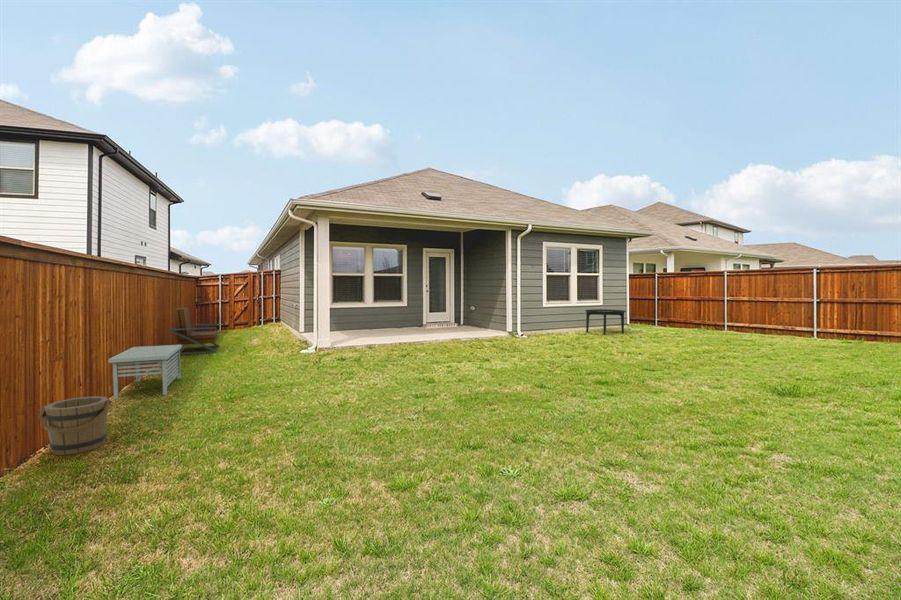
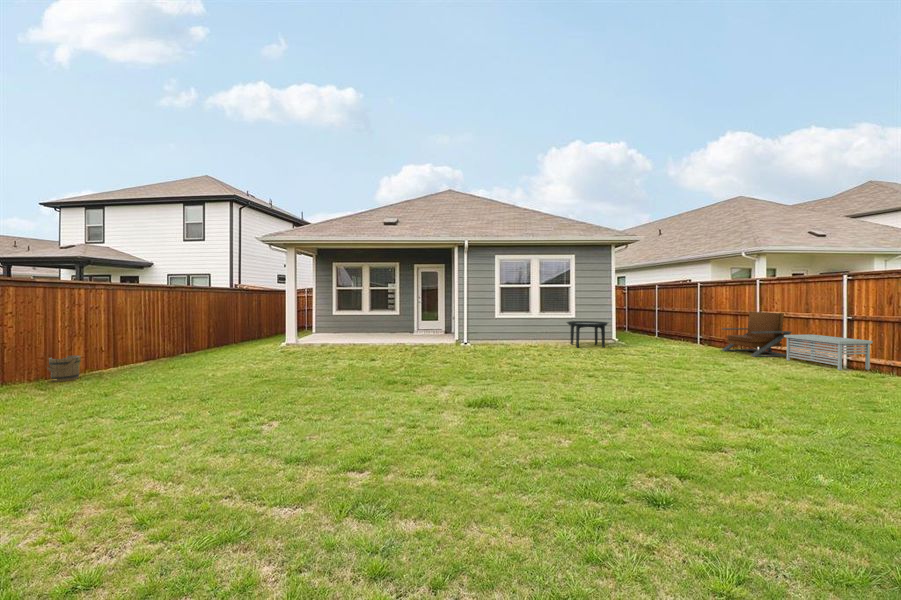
lounge chair: present [169,307,220,355] -> present [722,311,792,357]
storage bench: present [108,345,182,399] -> present [784,334,873,370]

